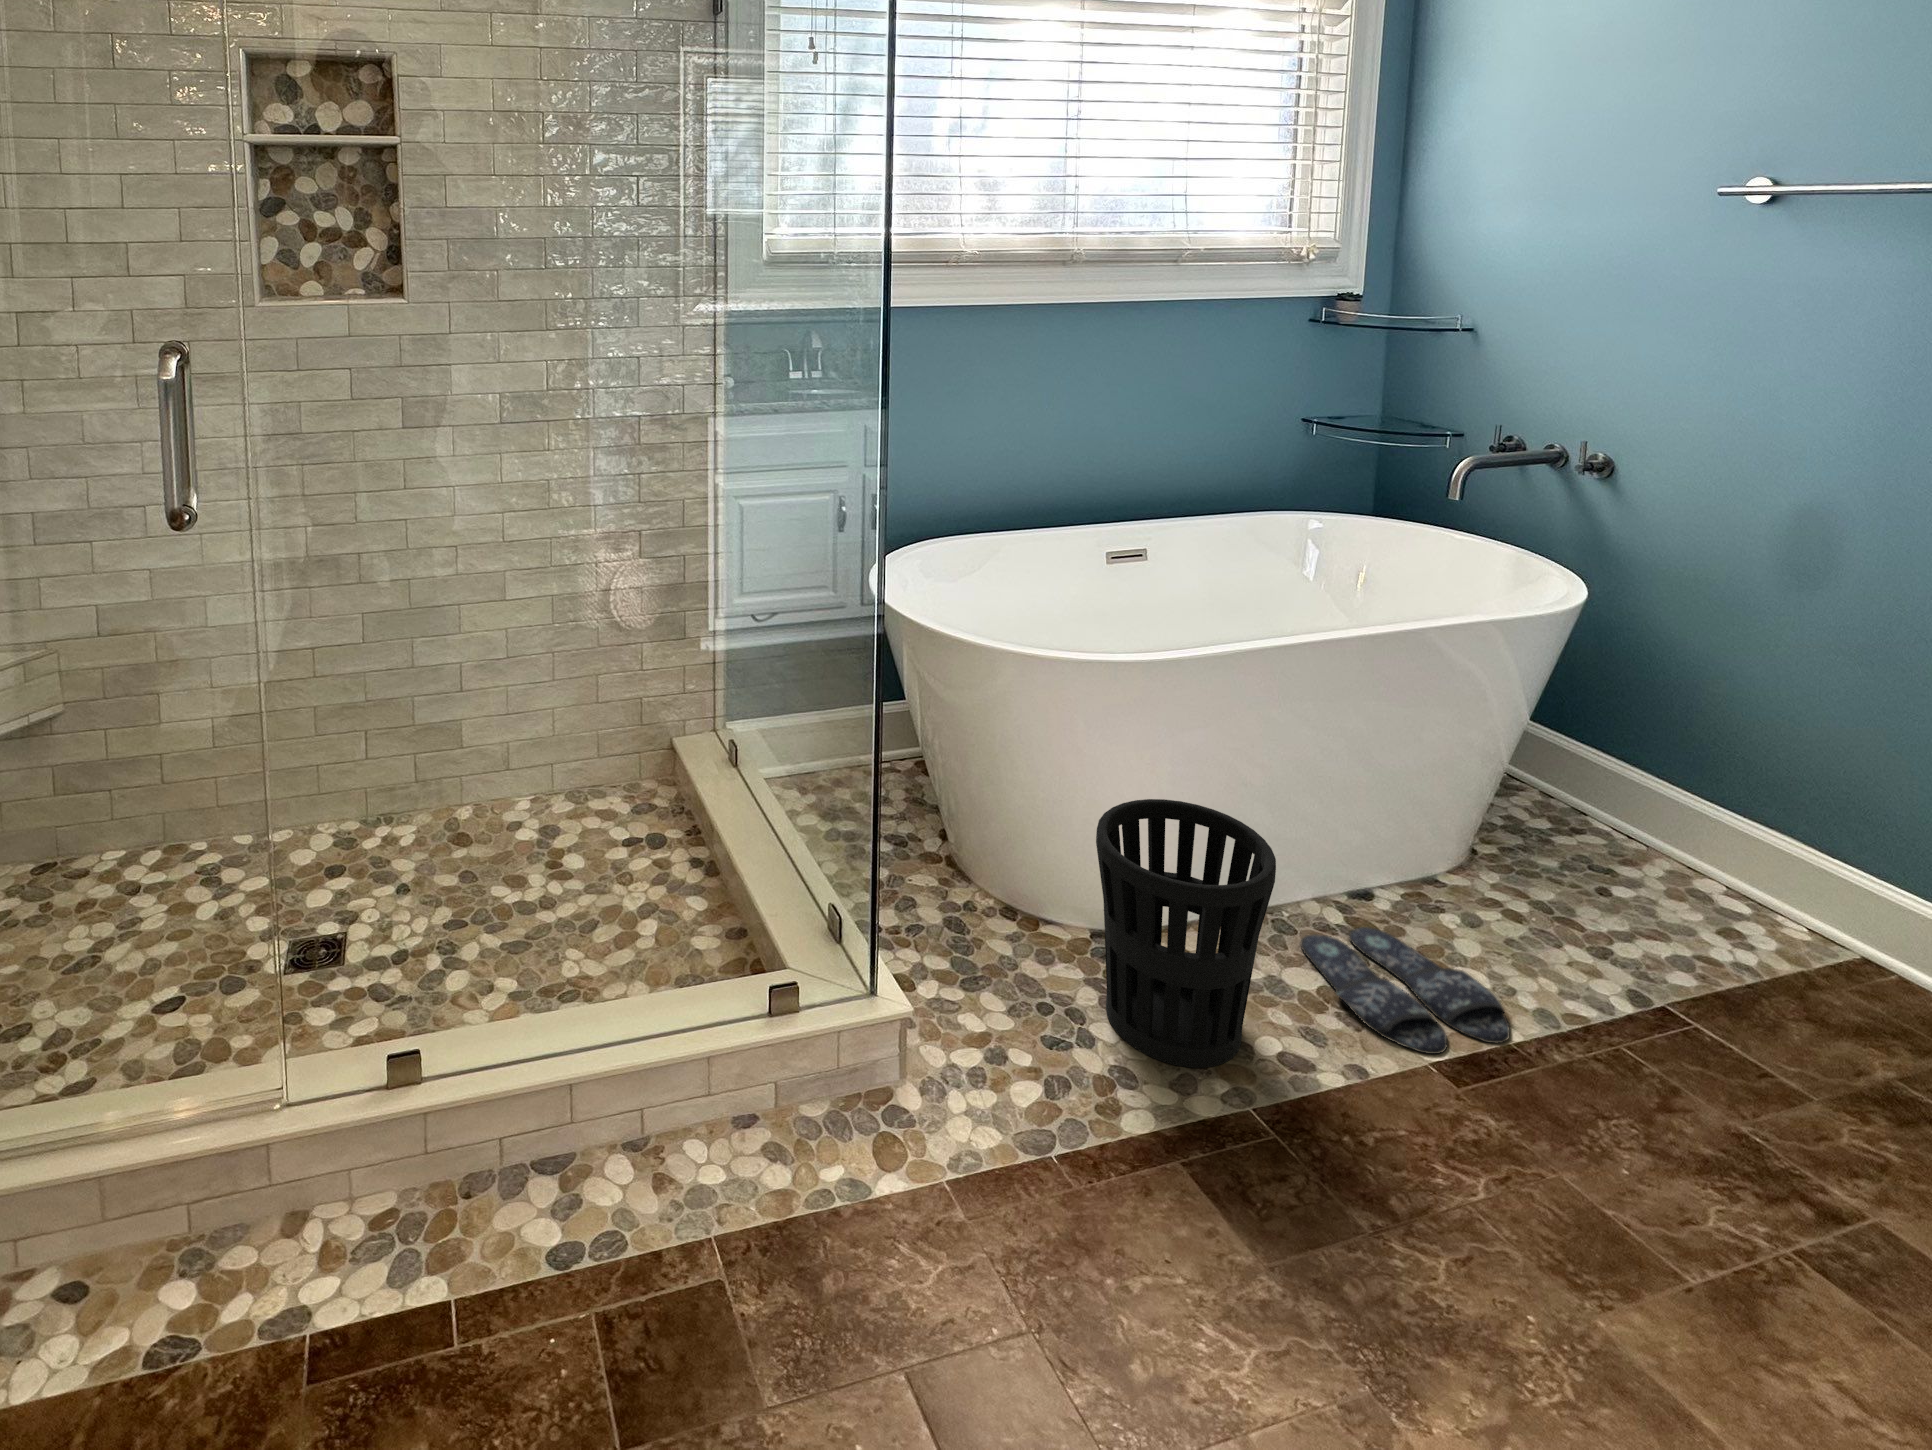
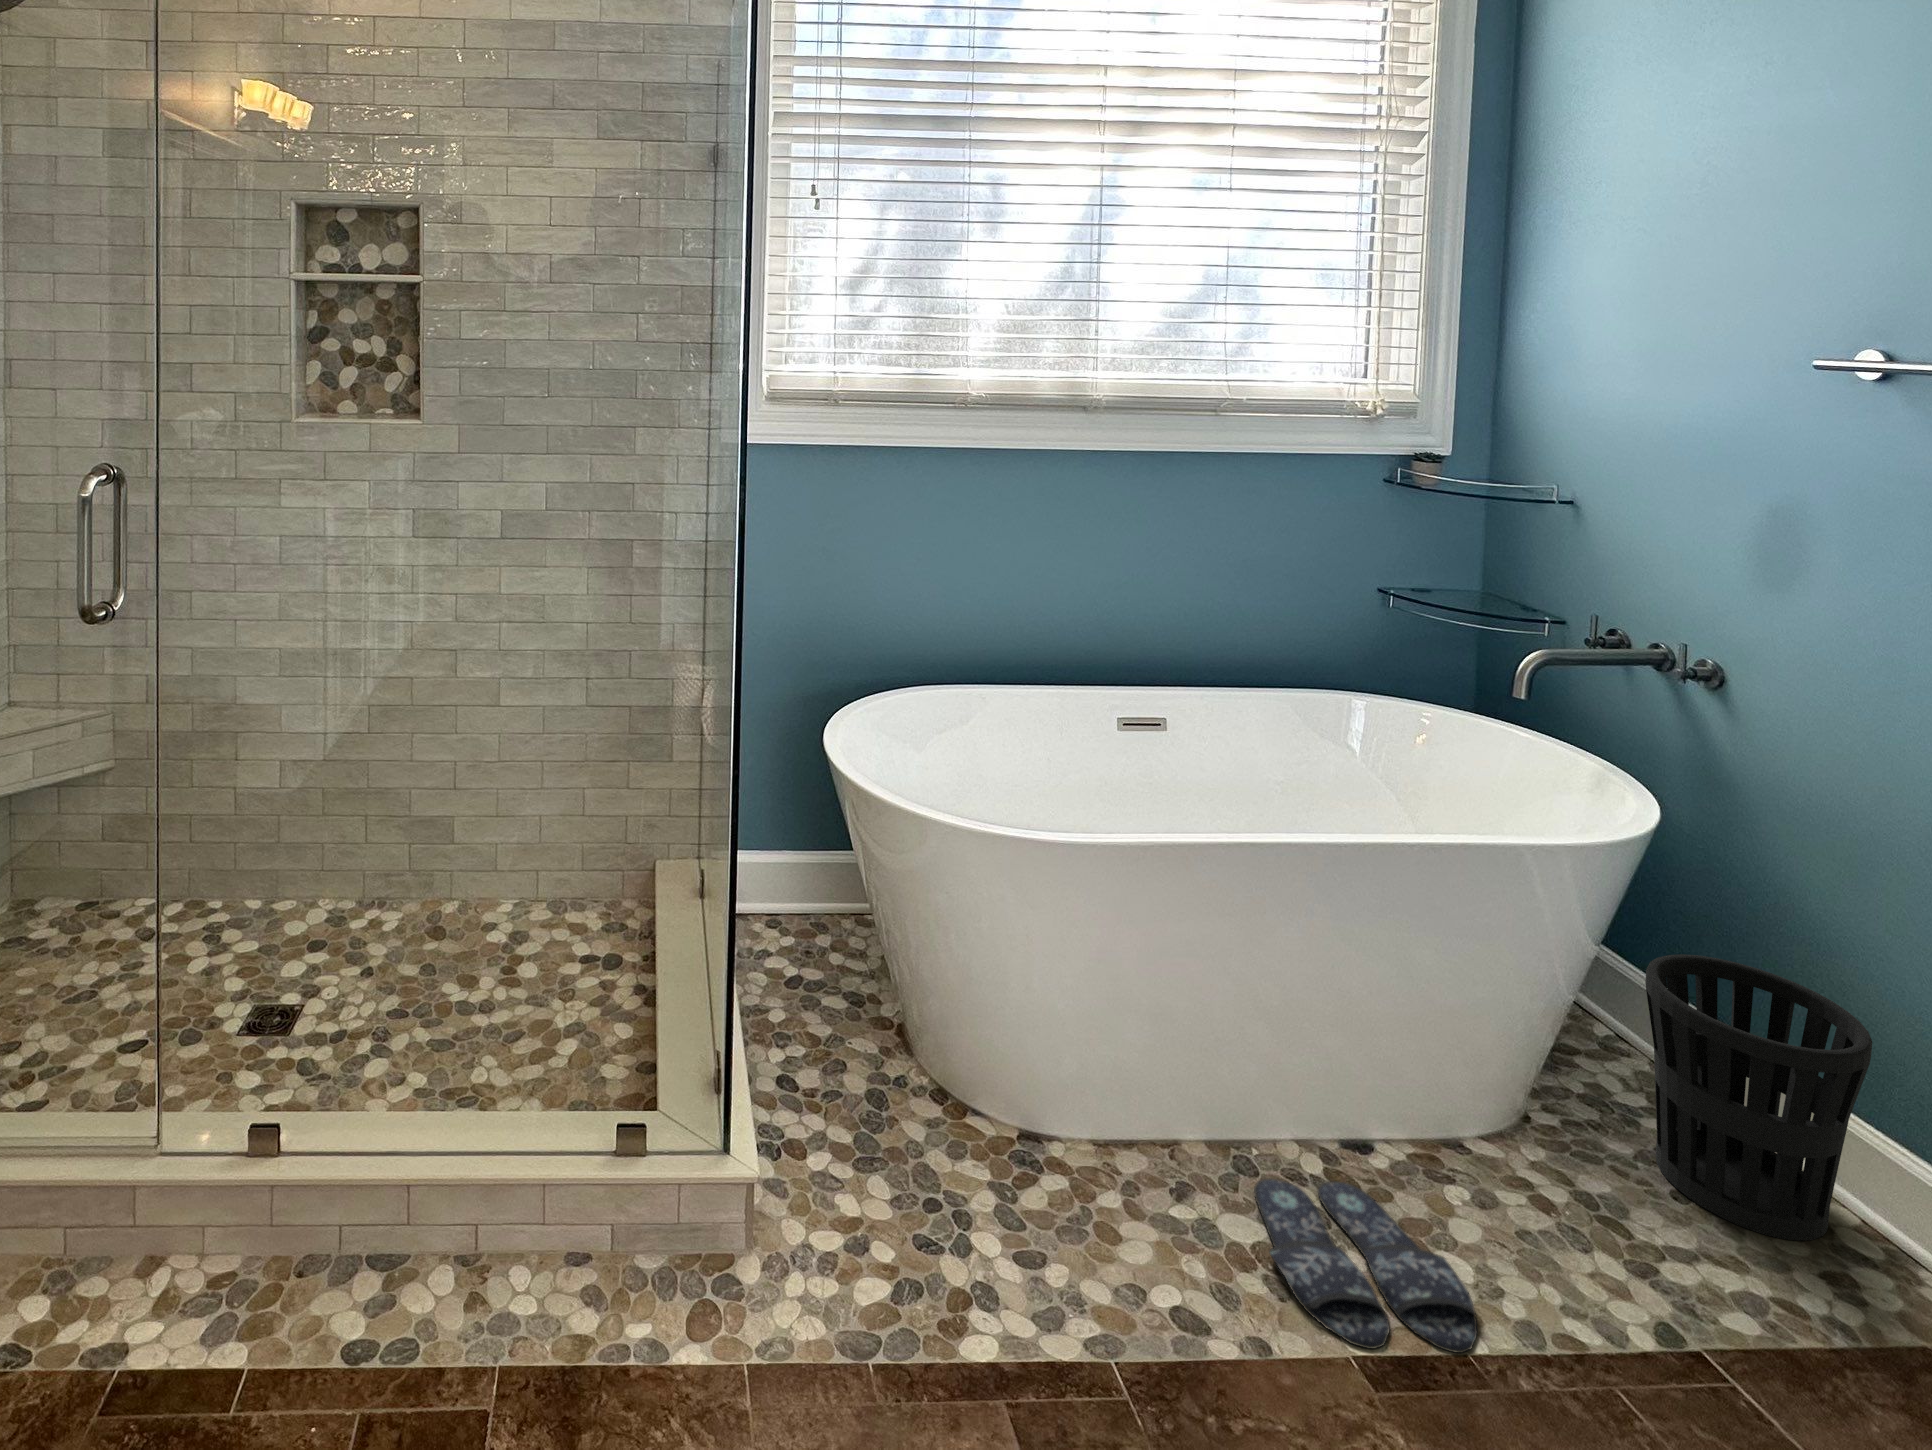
wastebasket: present [1096,799,1276,1068] -> present [1645,954,1872,1241]

